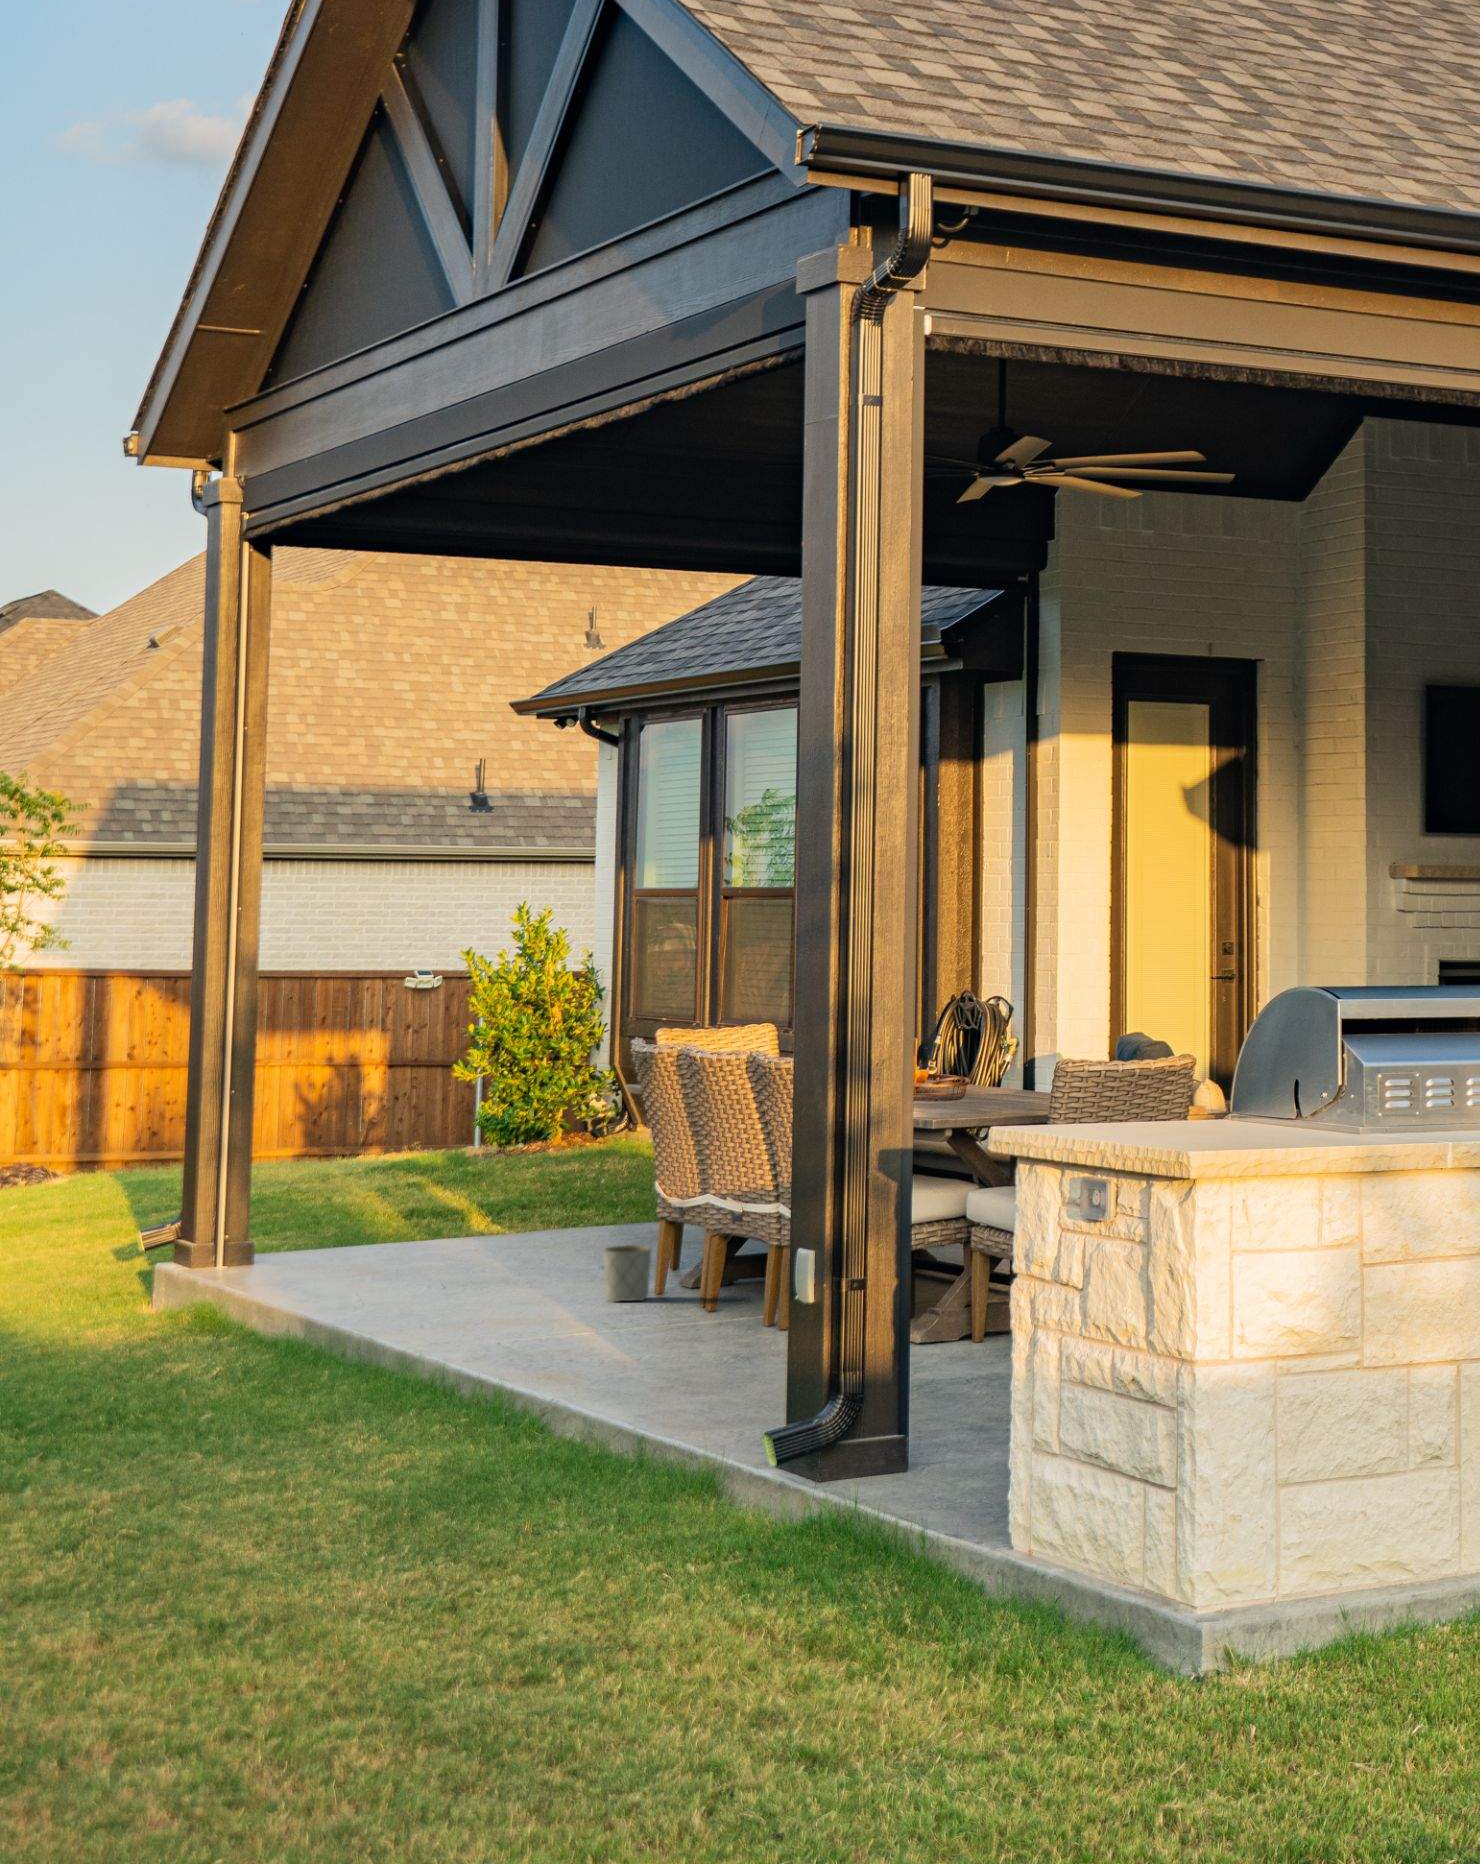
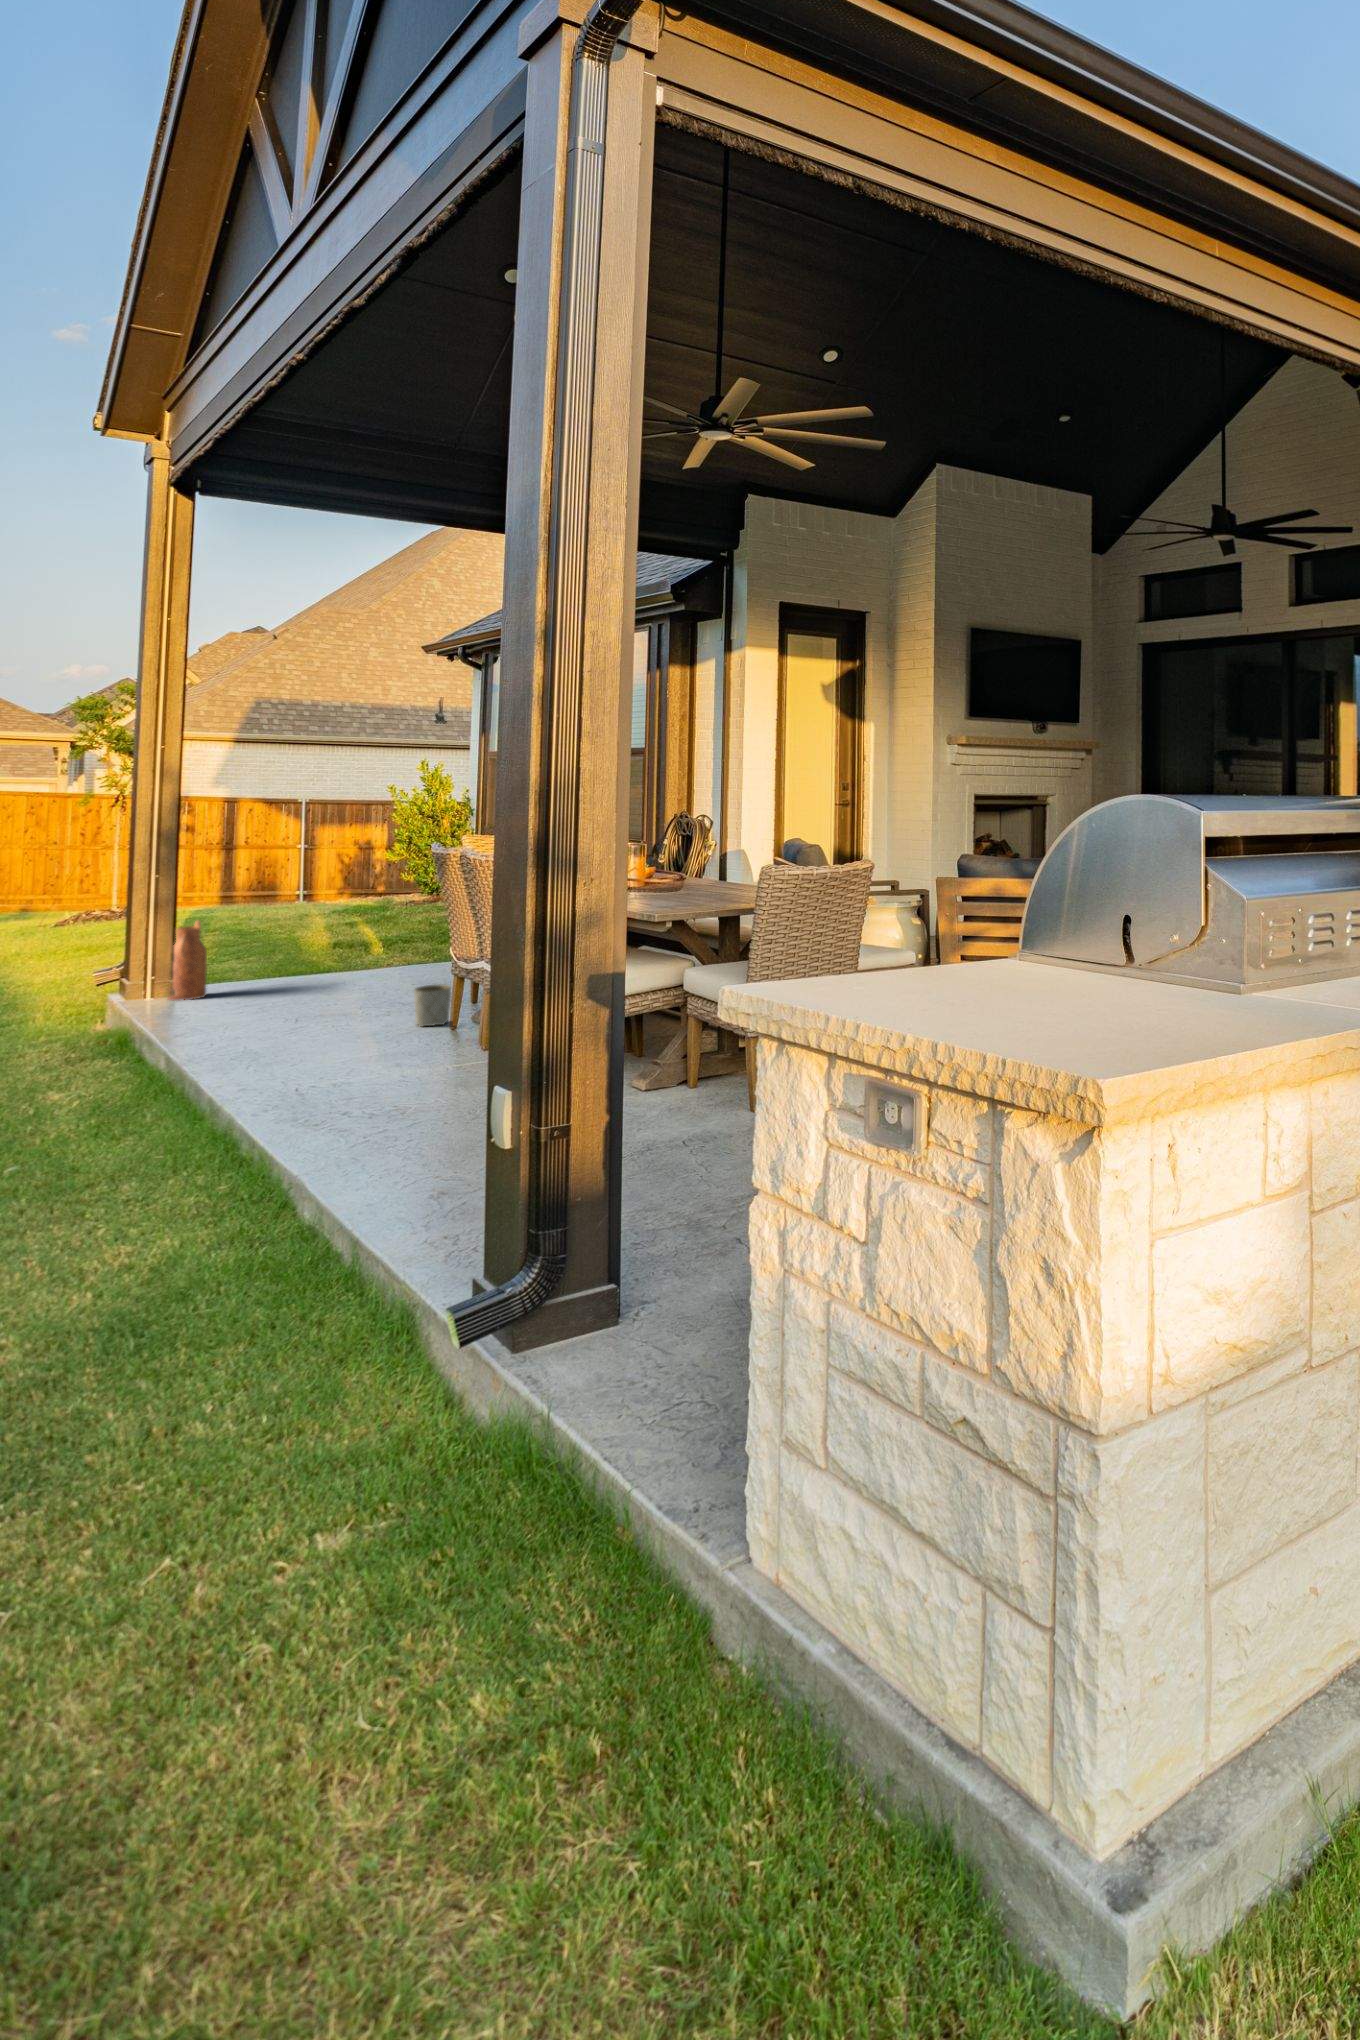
watering can: none [250,1162,300,1276] -> present [168,921,207,1001]

